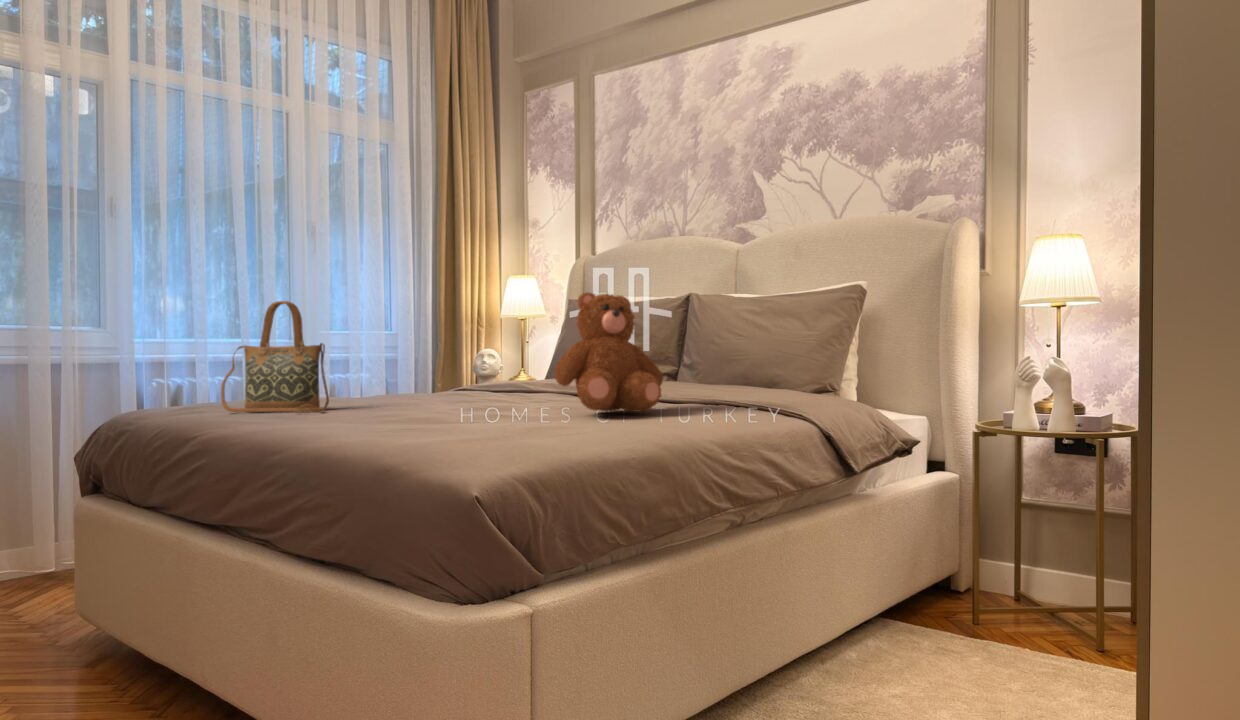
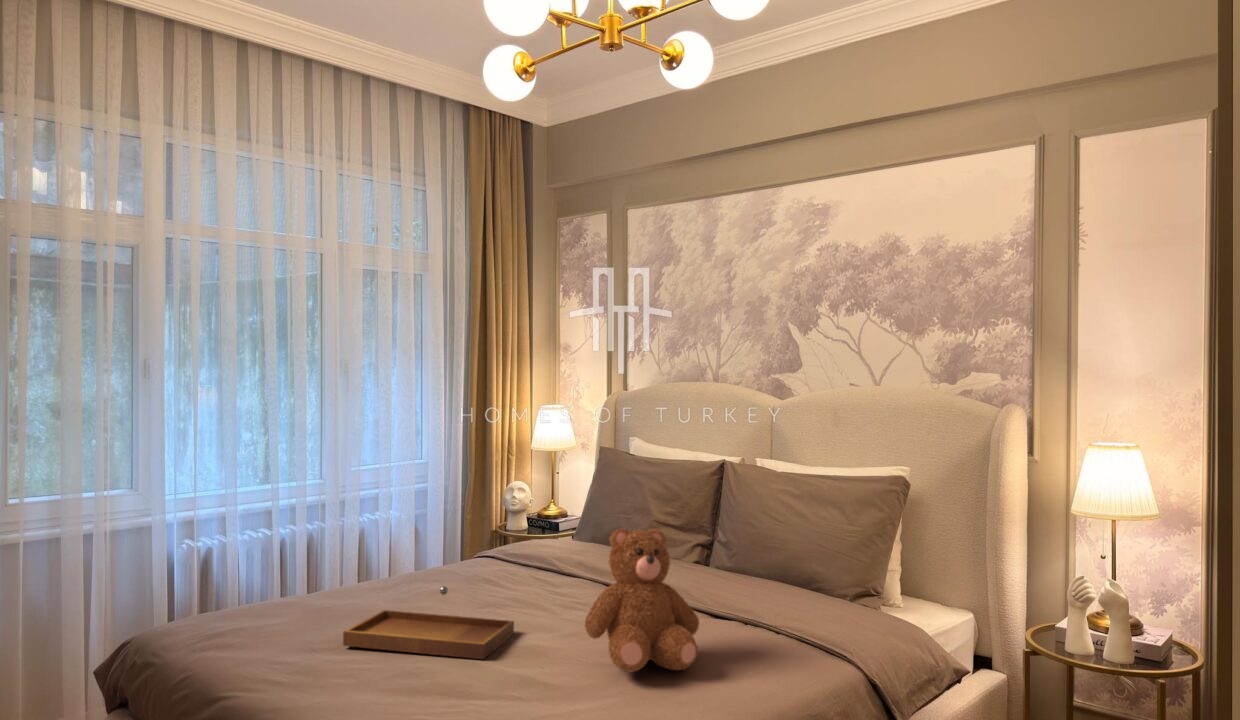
handbag: present [221,301,329,412] -> none [244,504,353,632]
tray: none [321,364,487,416] -> present [343,586,514,659]

